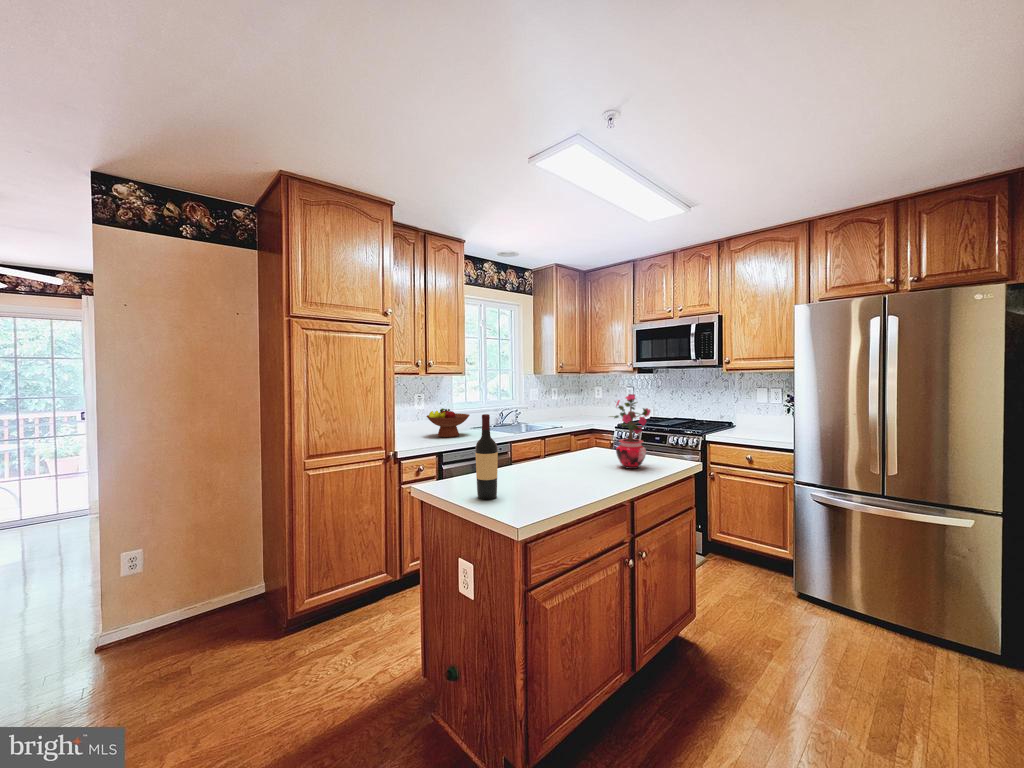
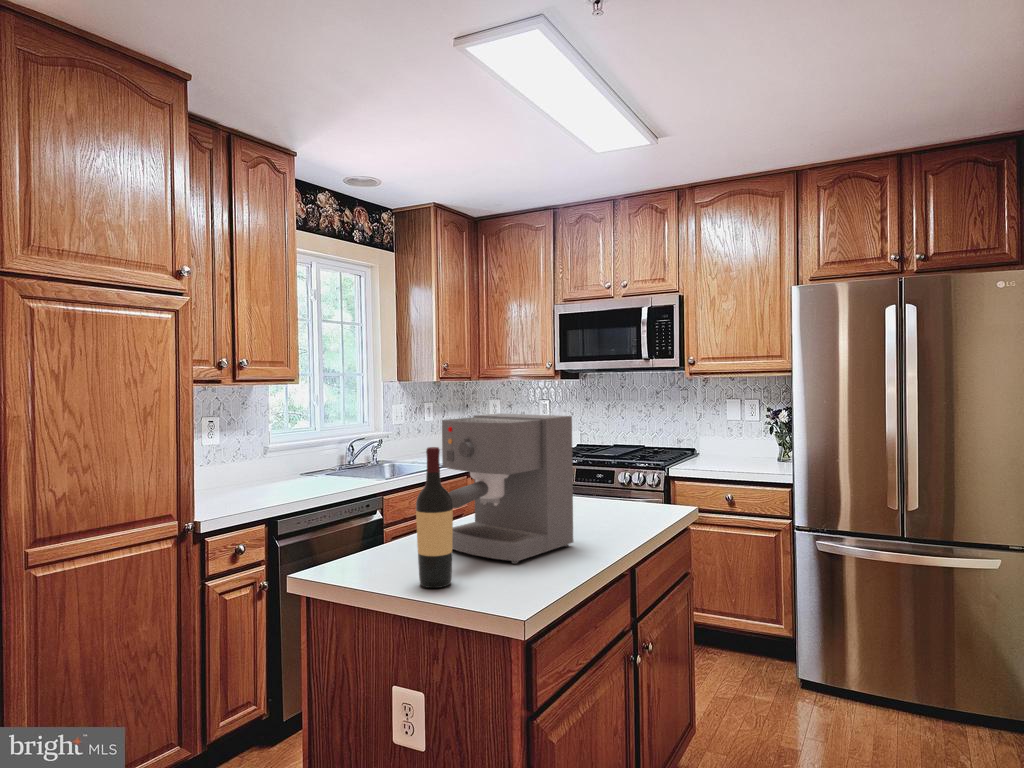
potted plant: present [612,394,650,469] -> none [578,409,638,523]
coffee maker: none [500,395,590,489] -> present [442,414,573,564]
fruit bowl: present [426,408,469,437] -> none [231,442,310,492]

